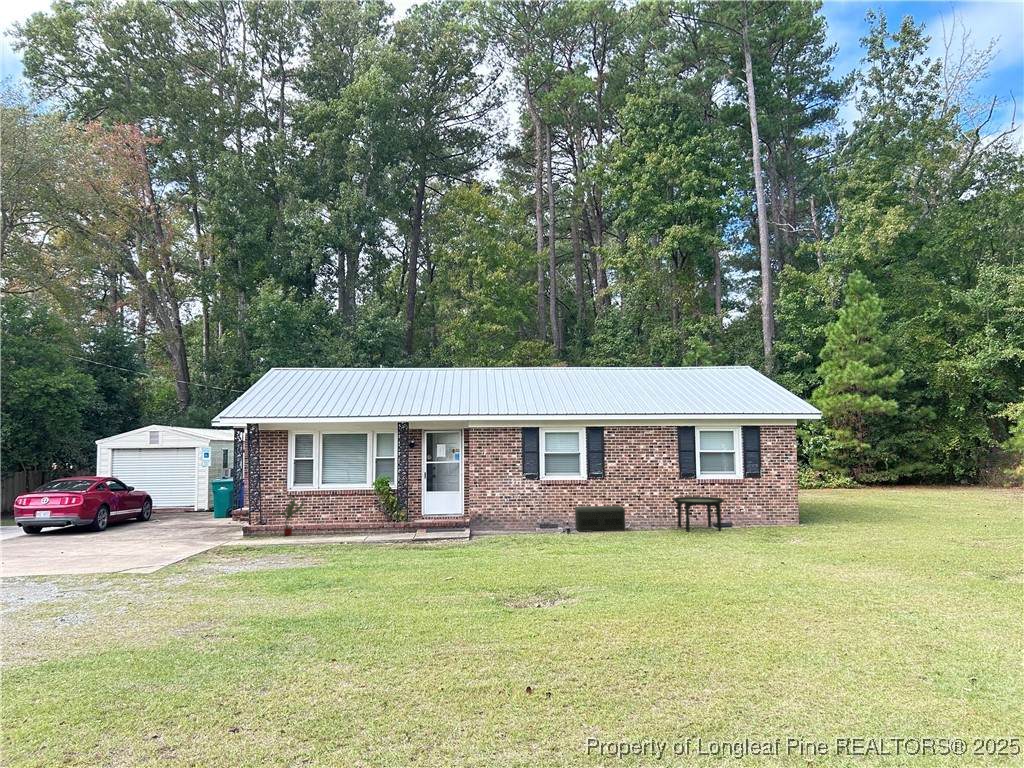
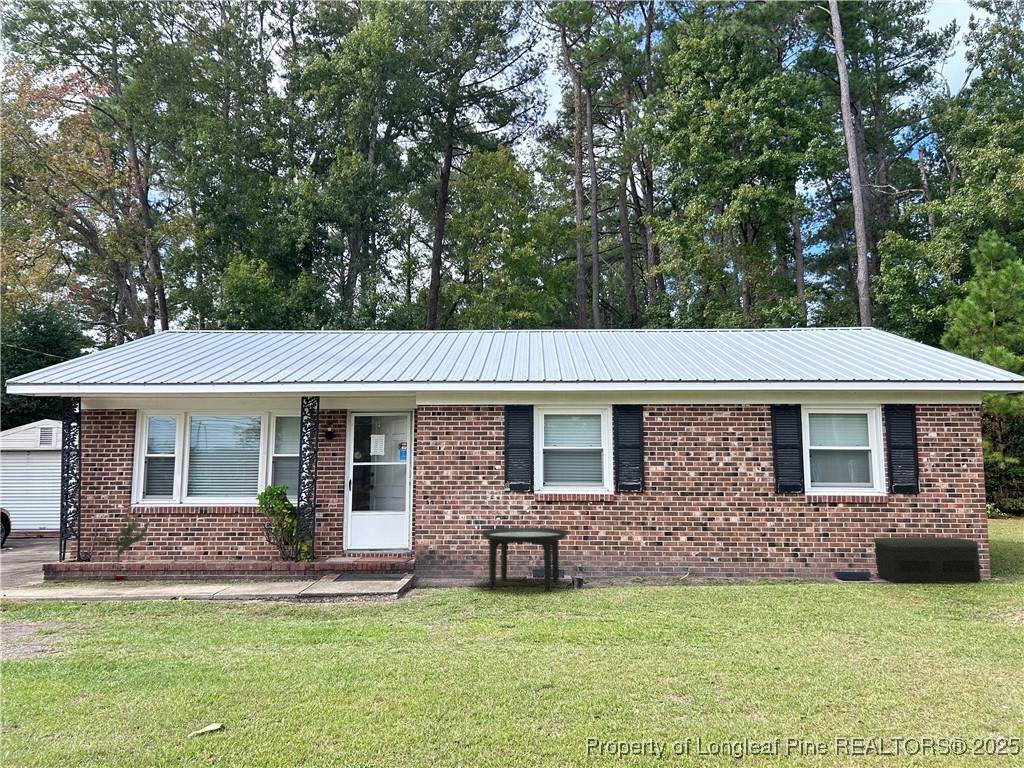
round table: present [672,497,724,532] -> present [480,528,569,591]
storage bench: present [575,506,625,532] -> present [874,537,981,583]

